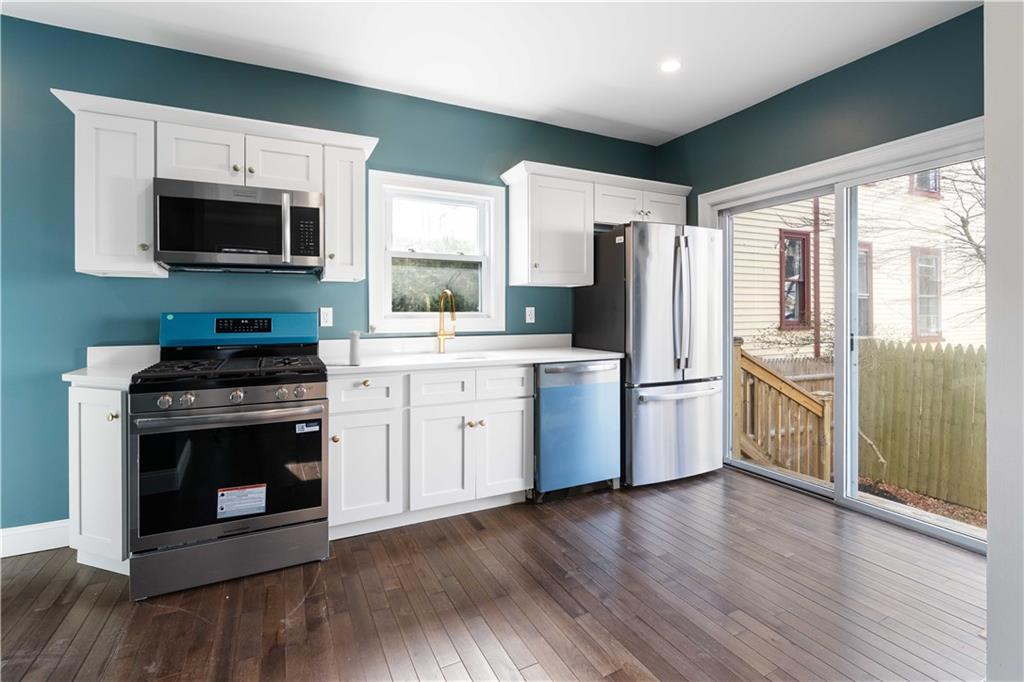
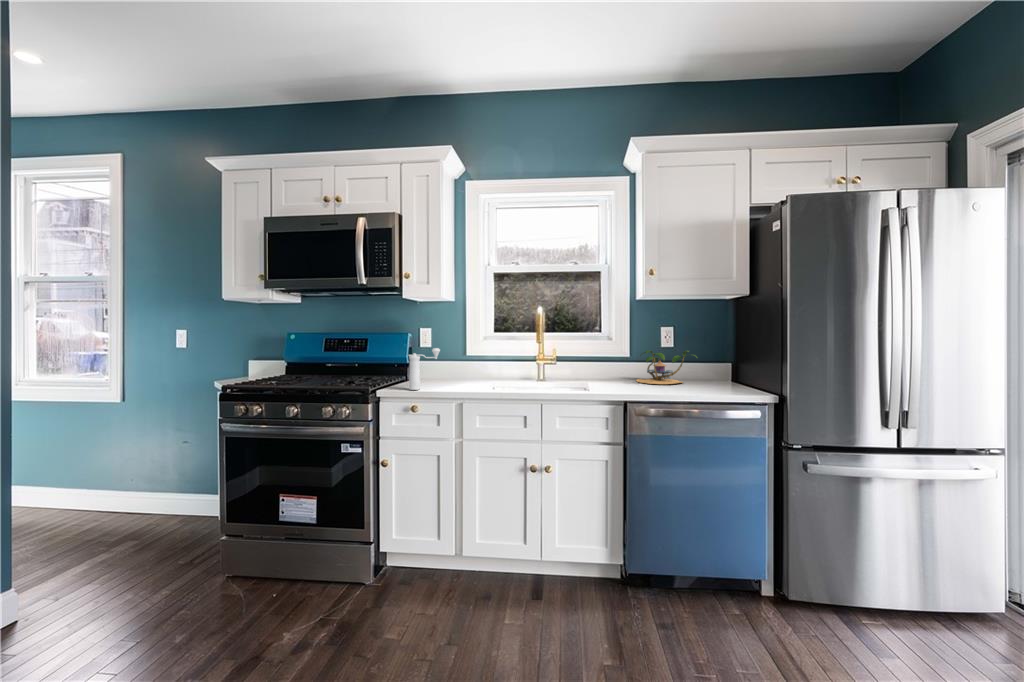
plant: none [519,326,566,352] -> present [637,350,697,384]

